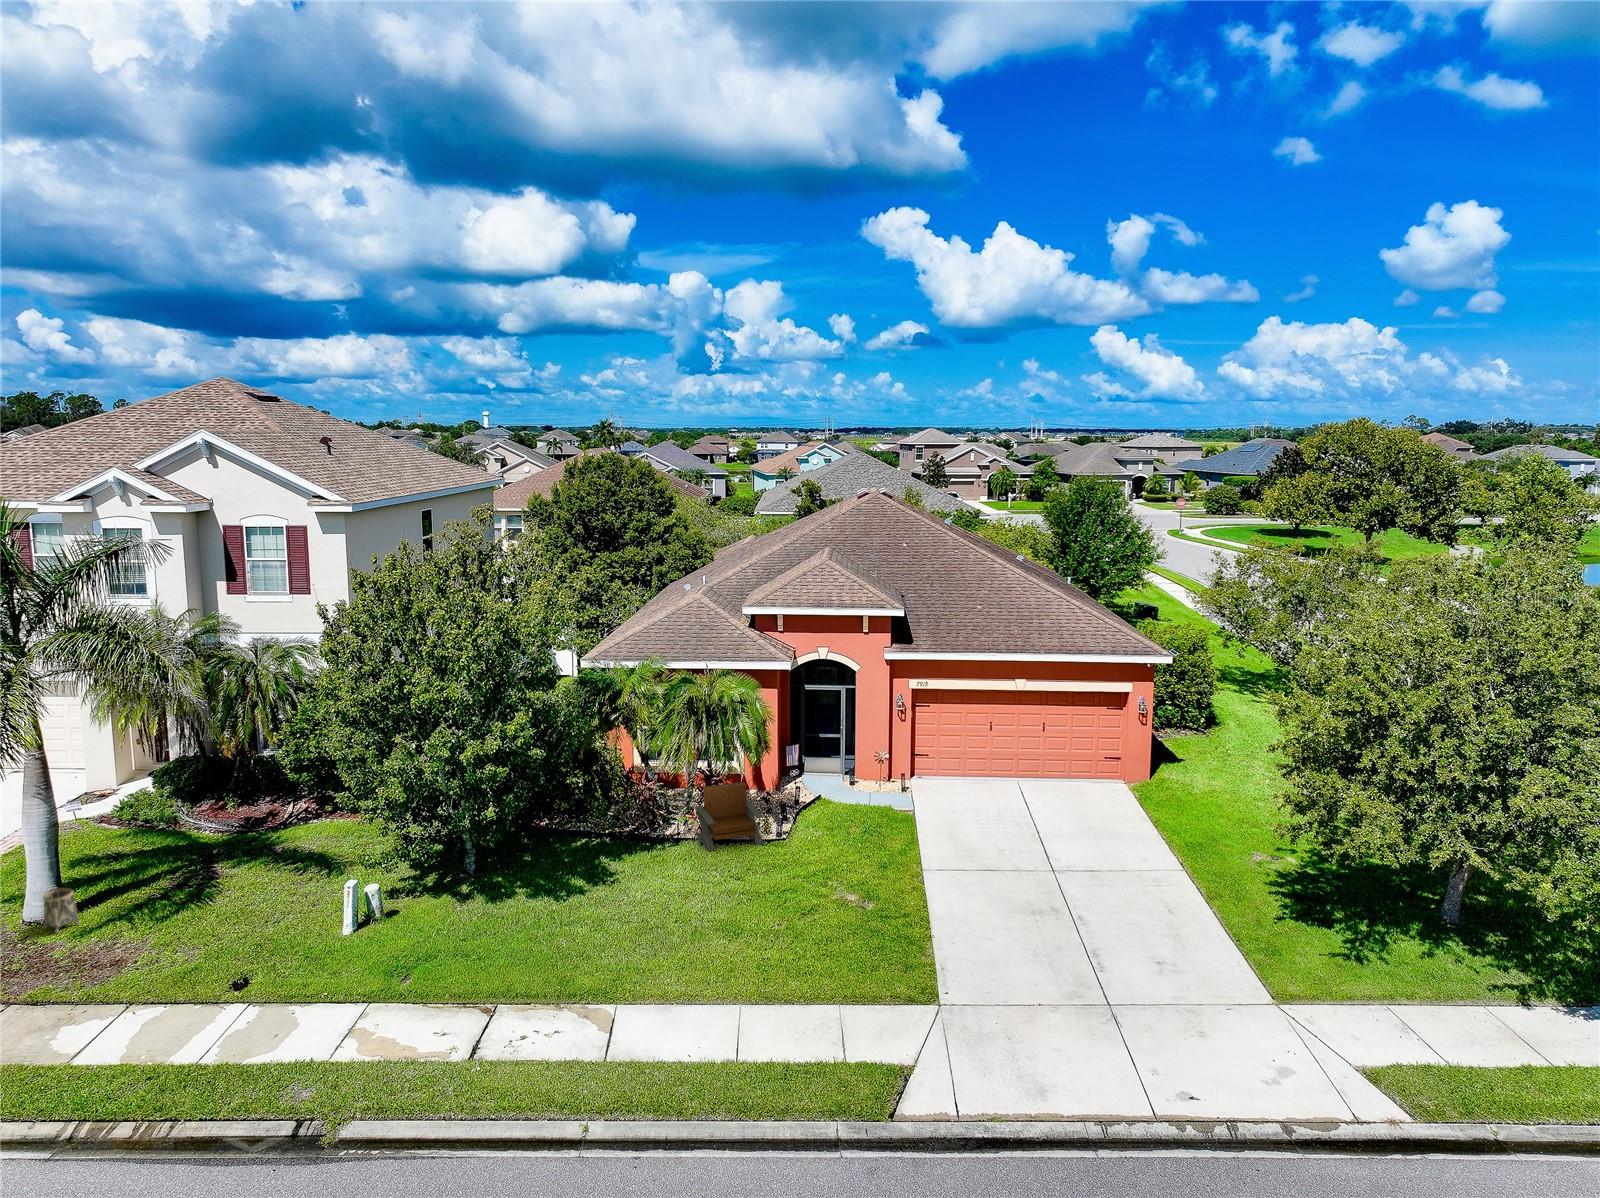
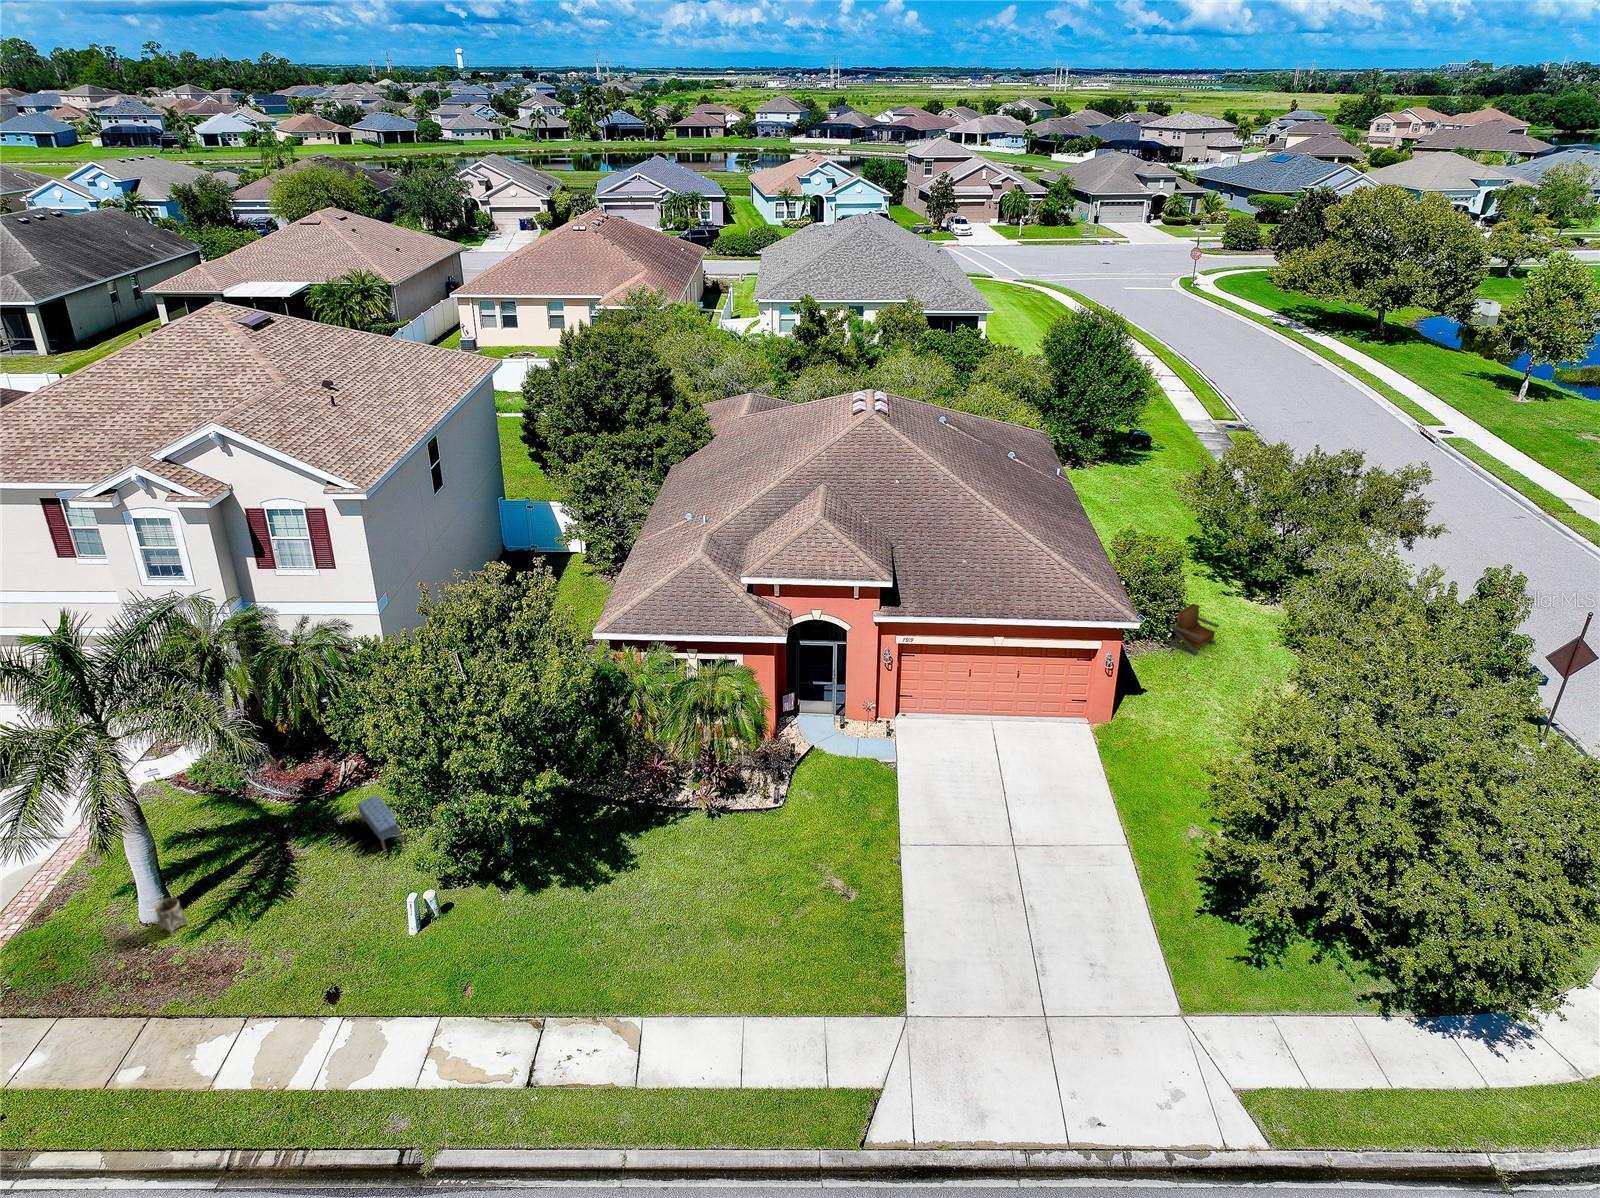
lounge chair: present [696,782,763,851] -> present [1168,604,1219,656]
bench: none [297,816,346,869] -> present [357,795,403,849]

